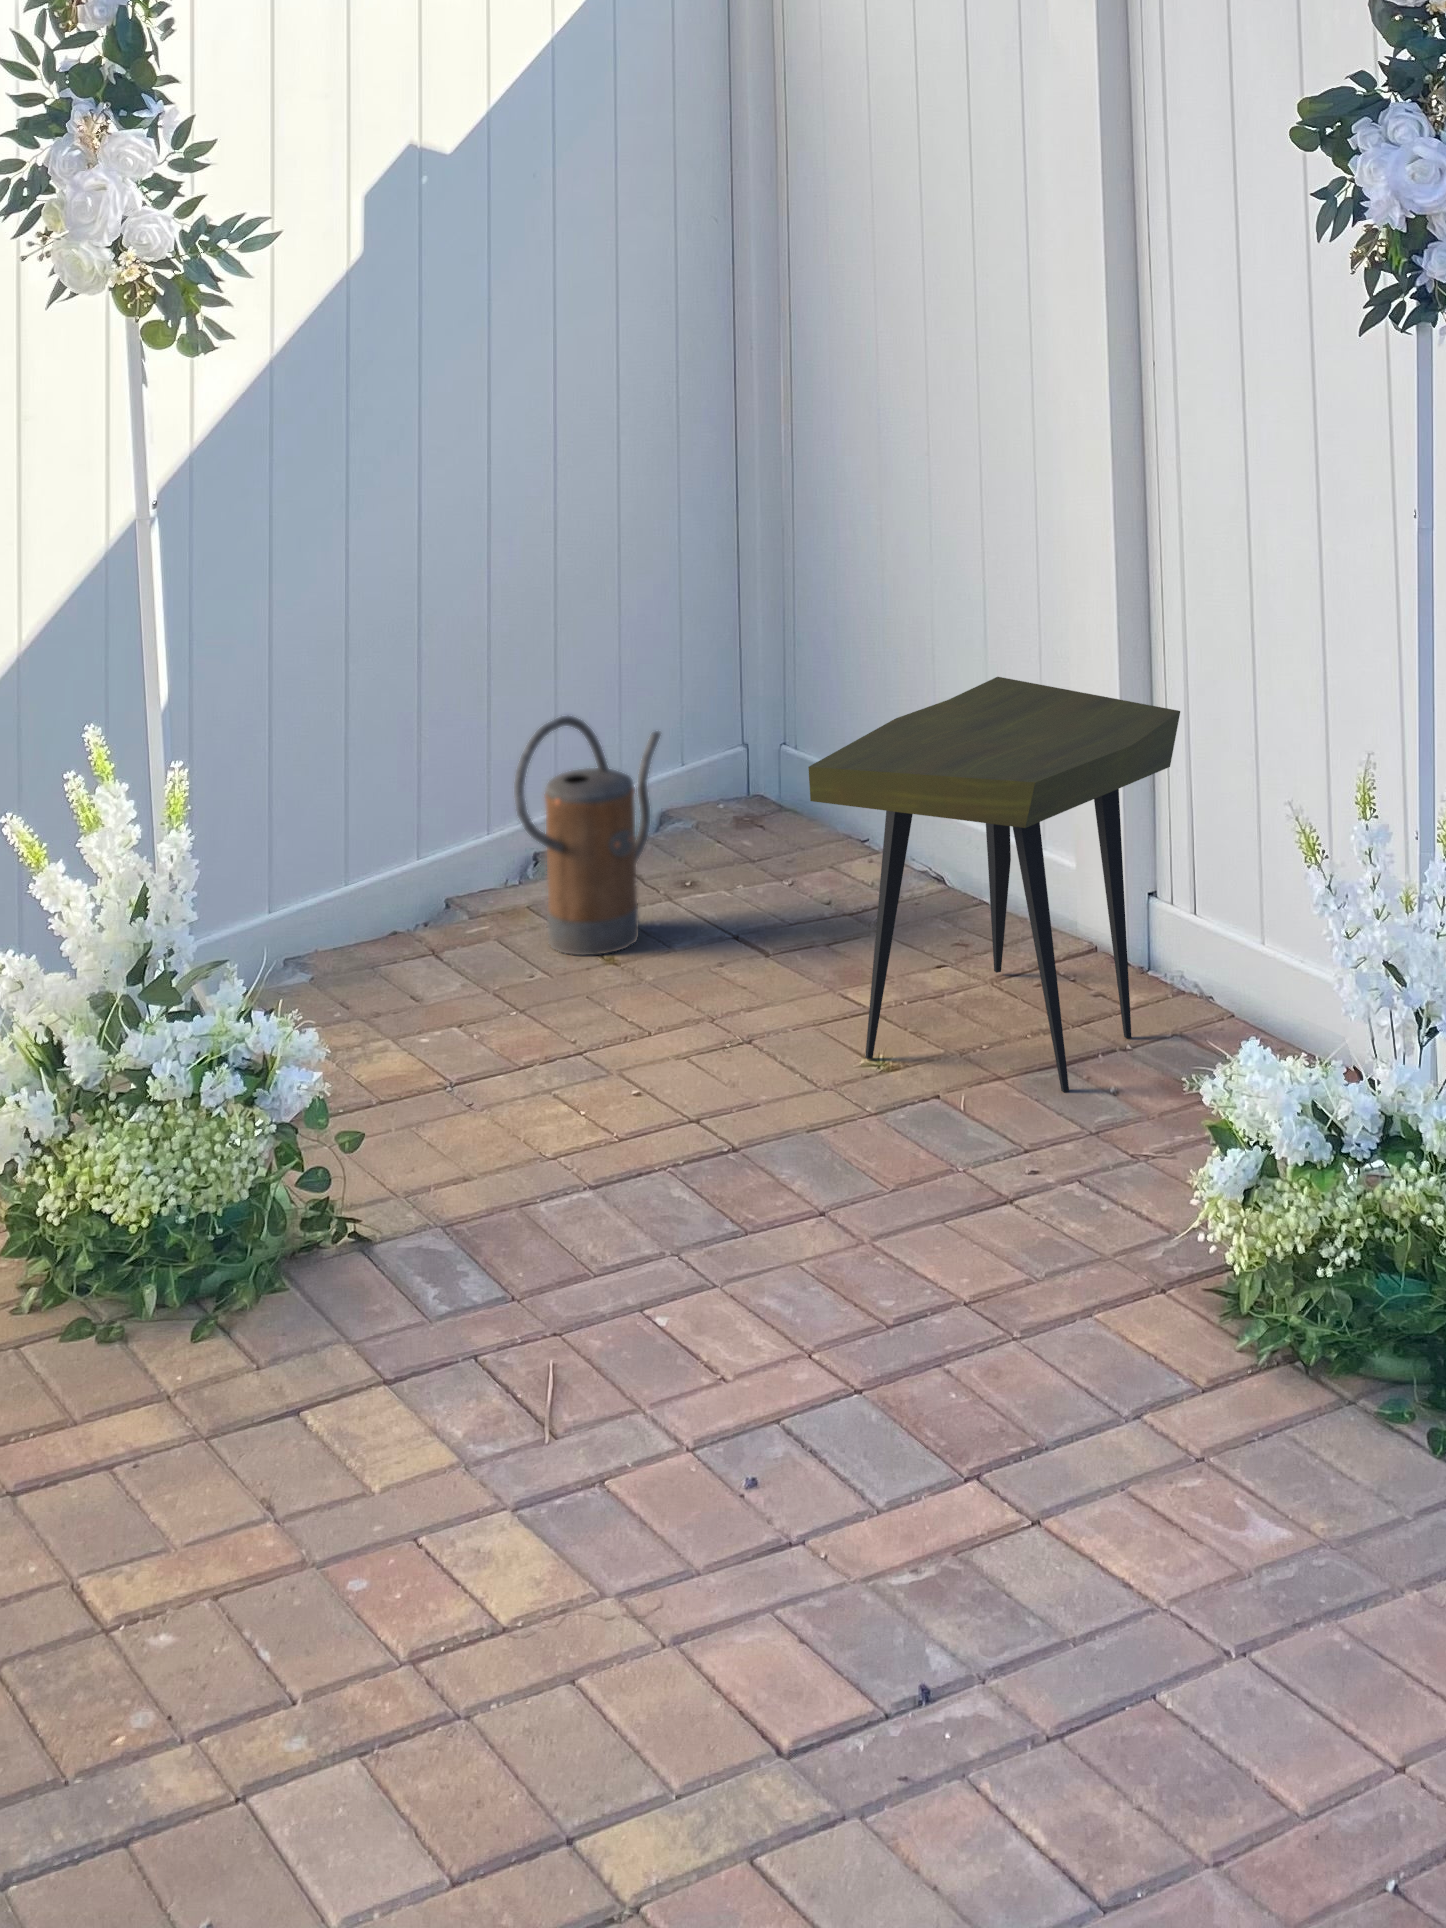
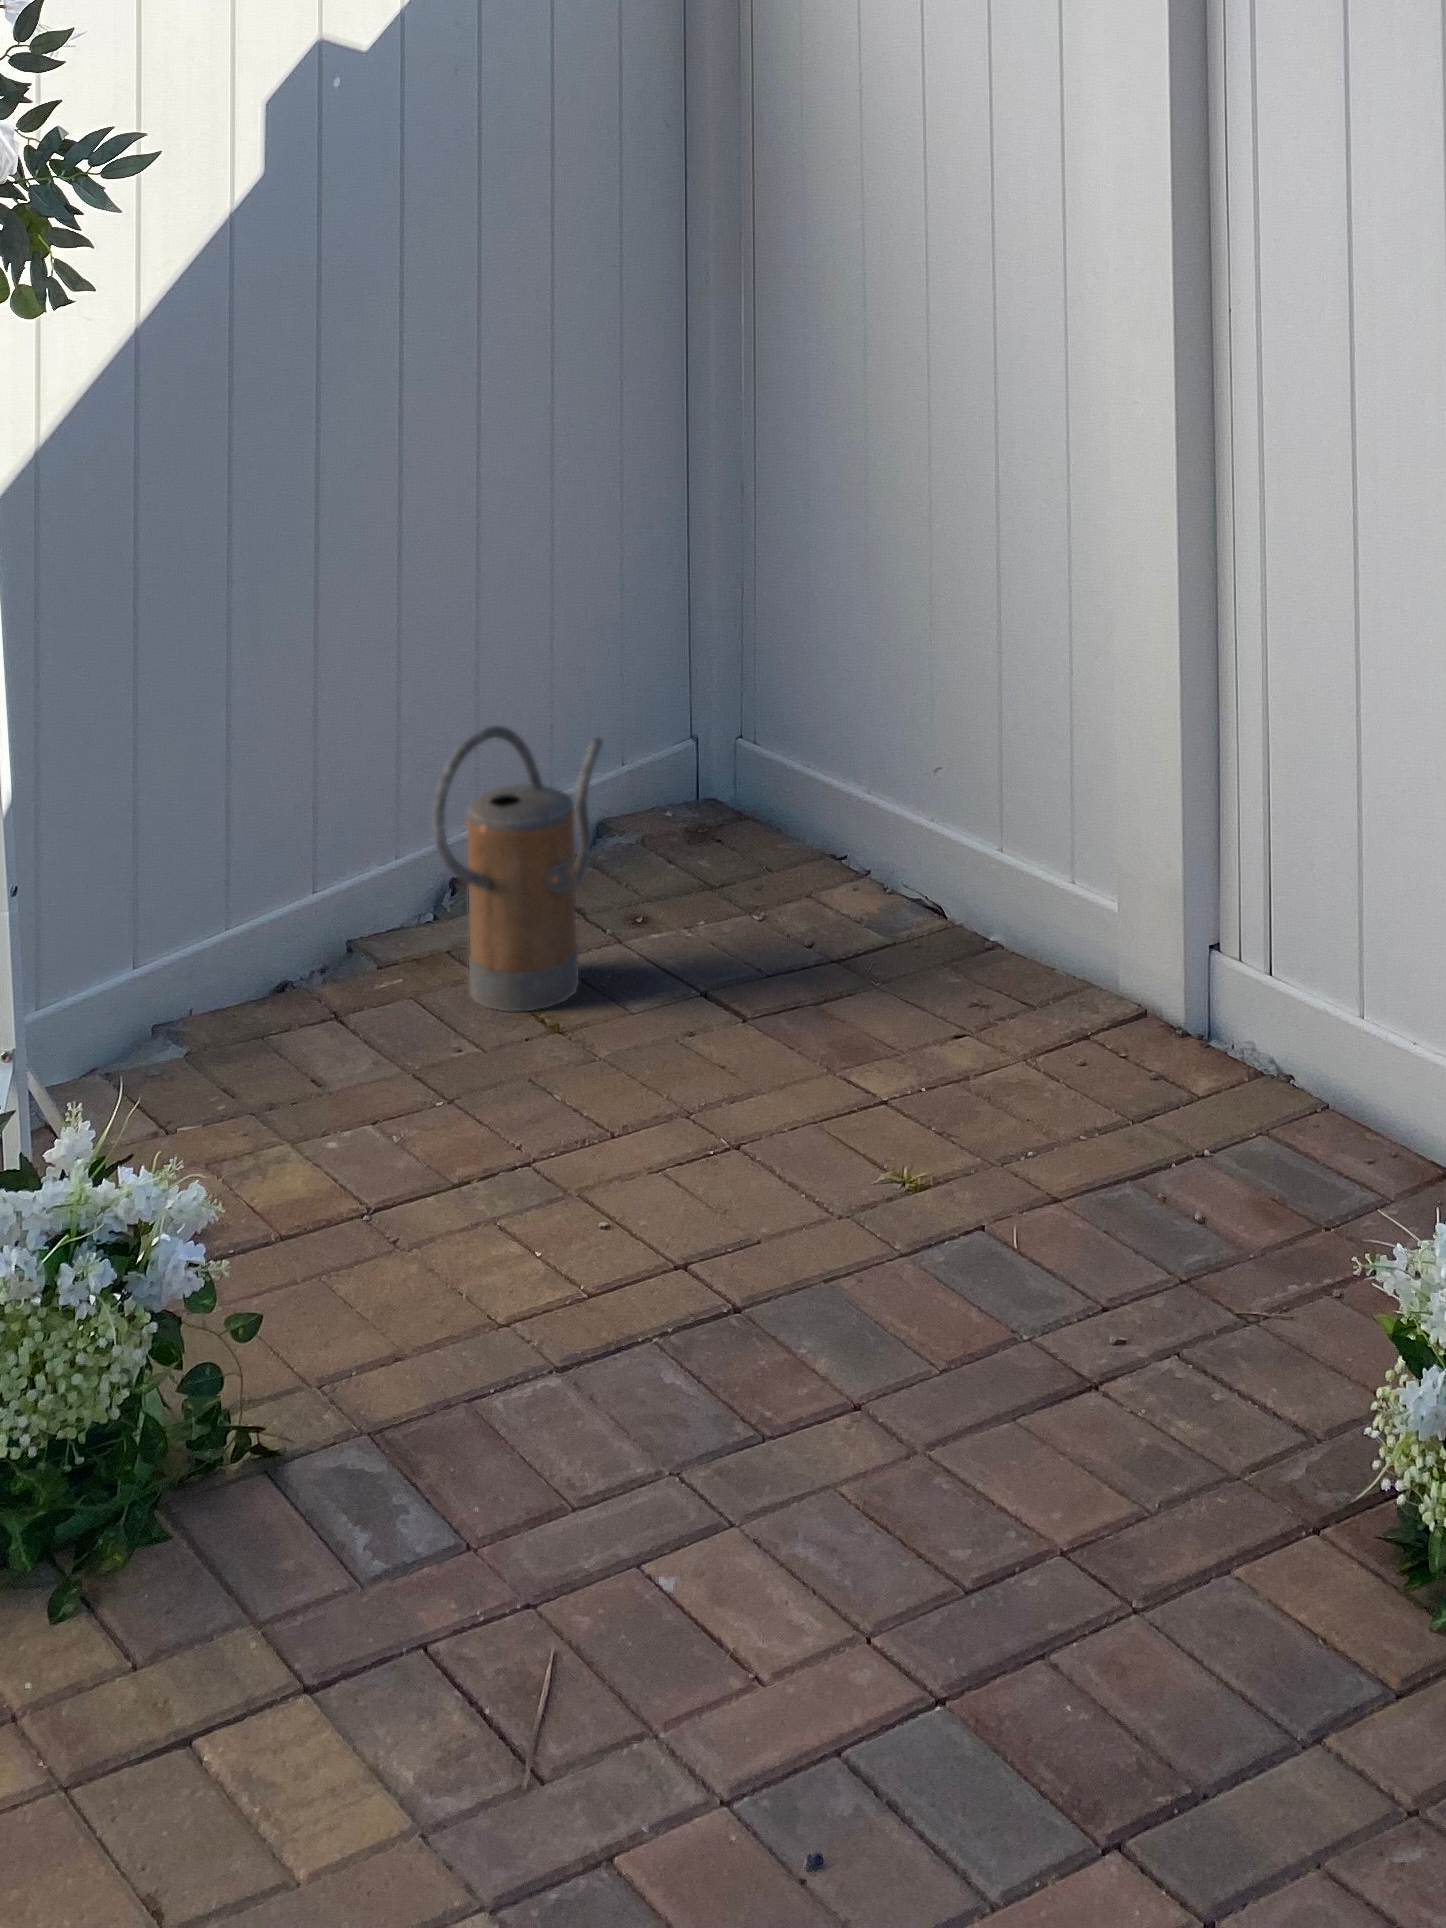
side table: present [808,677,1180,1093] -> none [811,680,1250,1207]

